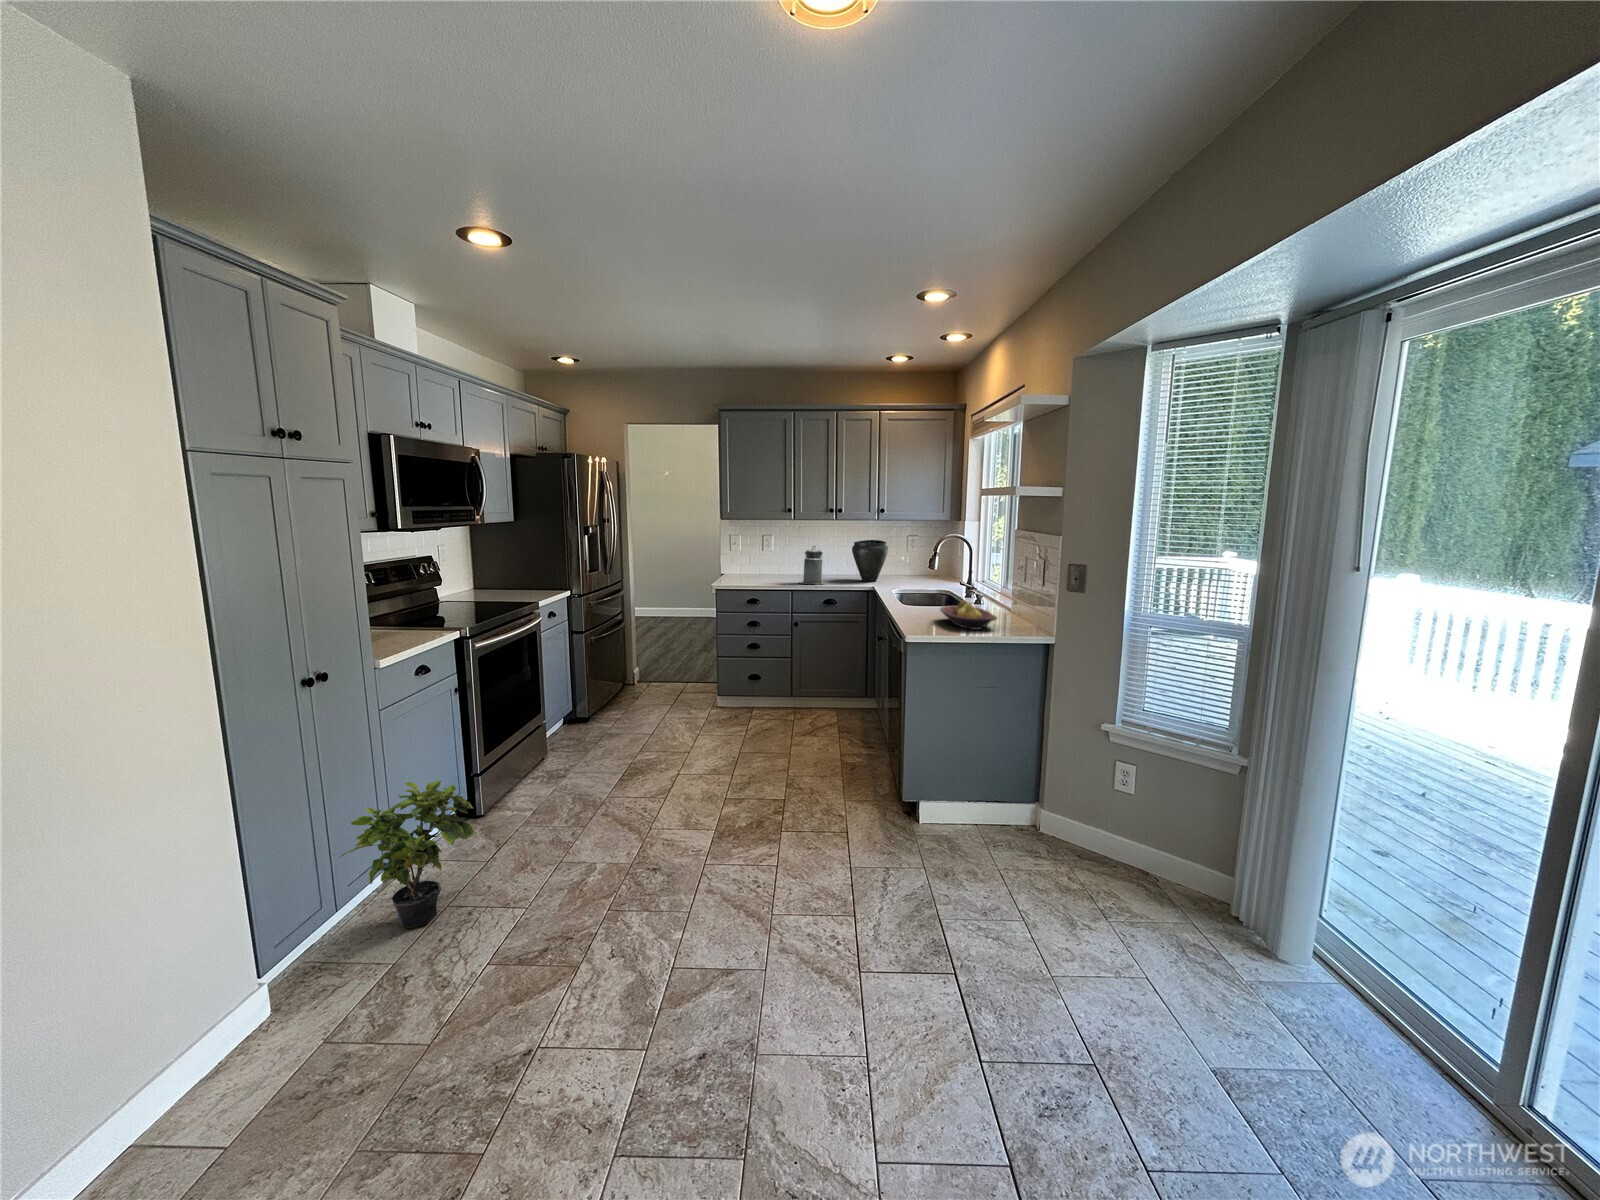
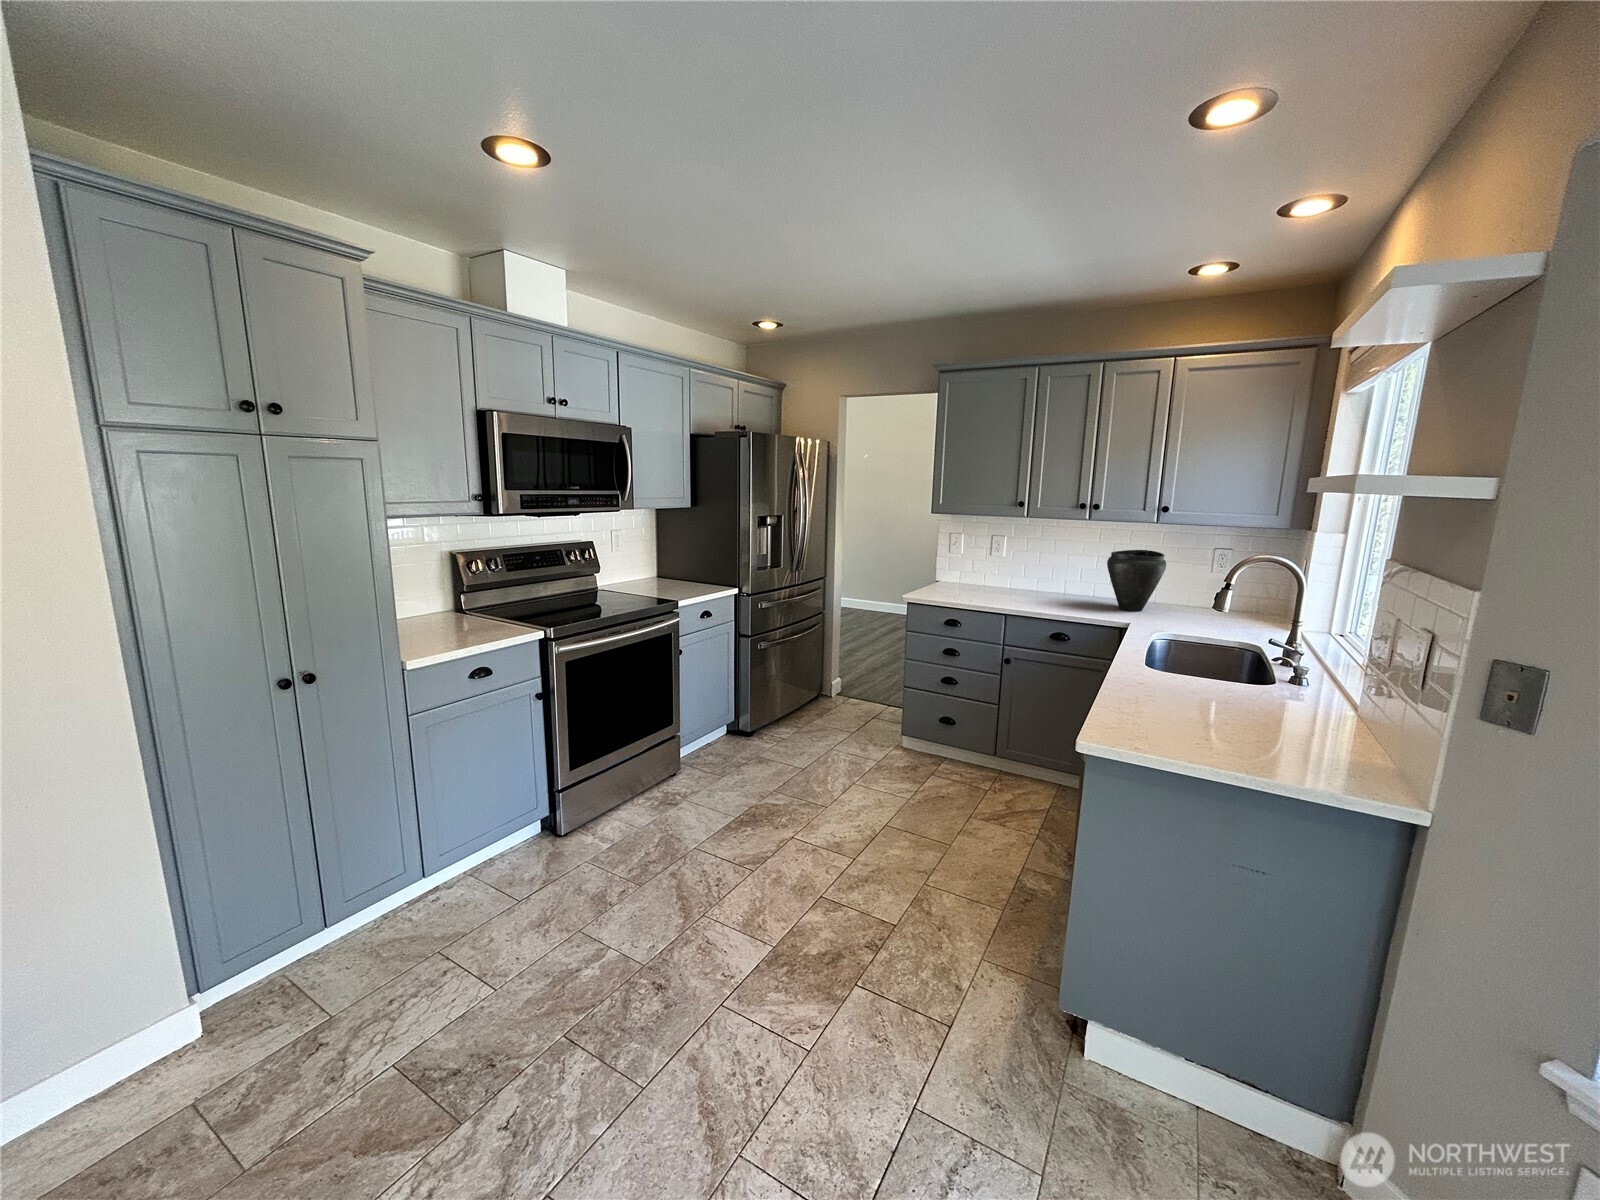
canister: present [799,546,825,584] -> none [1019,554,1058,608]
fruit bowl: present [940,601,997,629] -> none [1182,684,1301,752]
potted plant: present [339,781,474,928] -> none [314,806,466,972]

